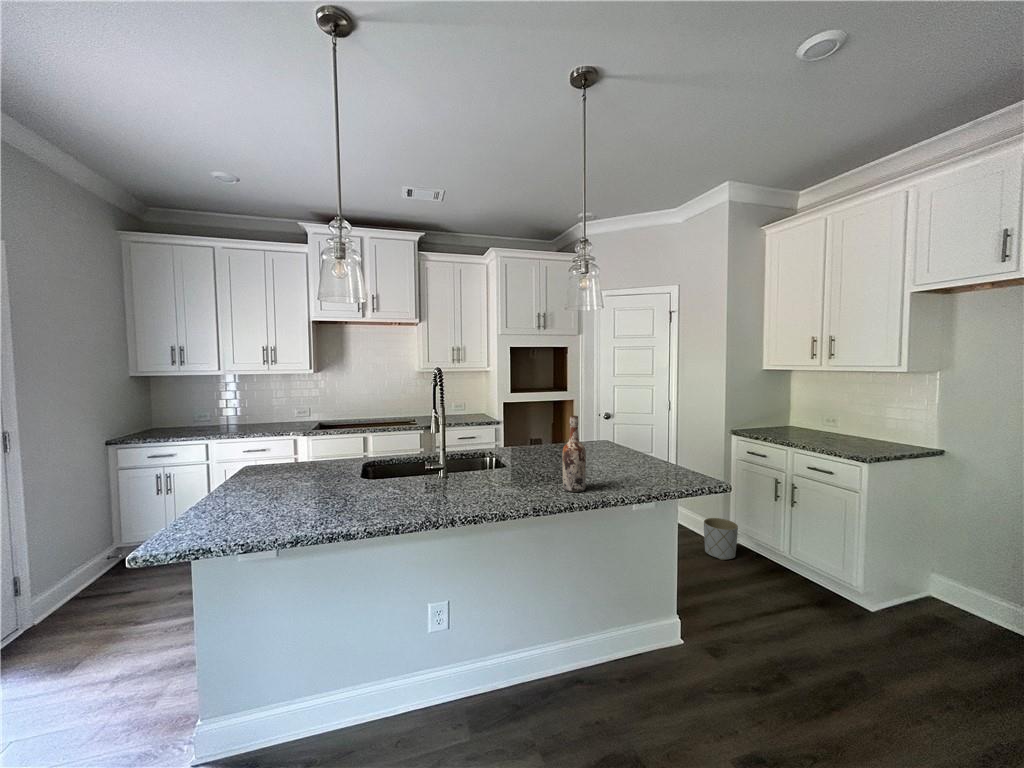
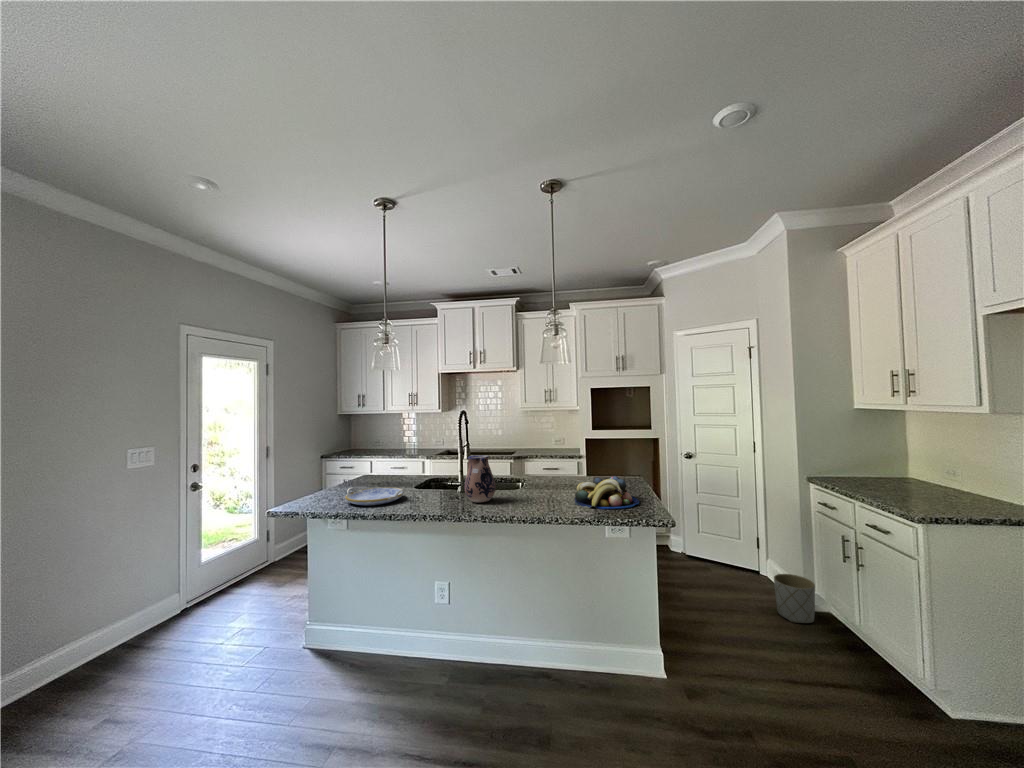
wine bottle: present [562,416,586,492] -> none [524,449,542,510]
ceramic pitcher: none [467,427,512,490] -> present [465,455,496,503]
fruit bowl: none [592,442,668,482] -> present [575,476,639,509]
serving tray: none [280,482,382,517] -> present [345,487,404,506]

